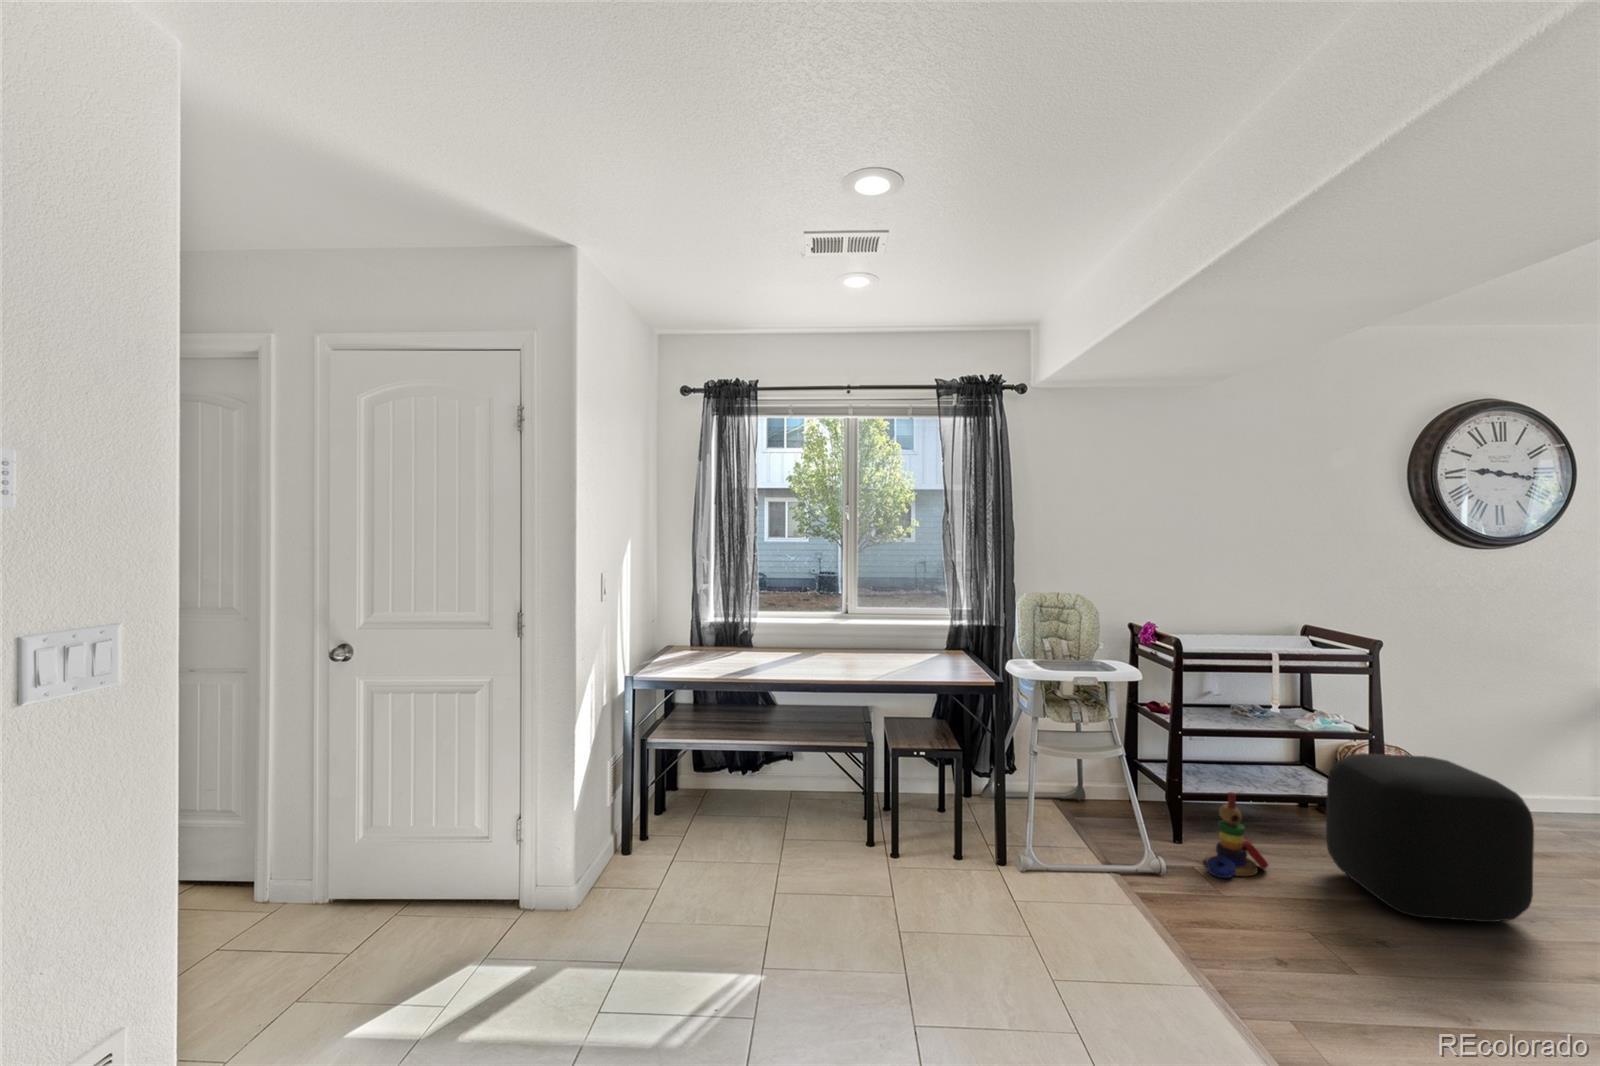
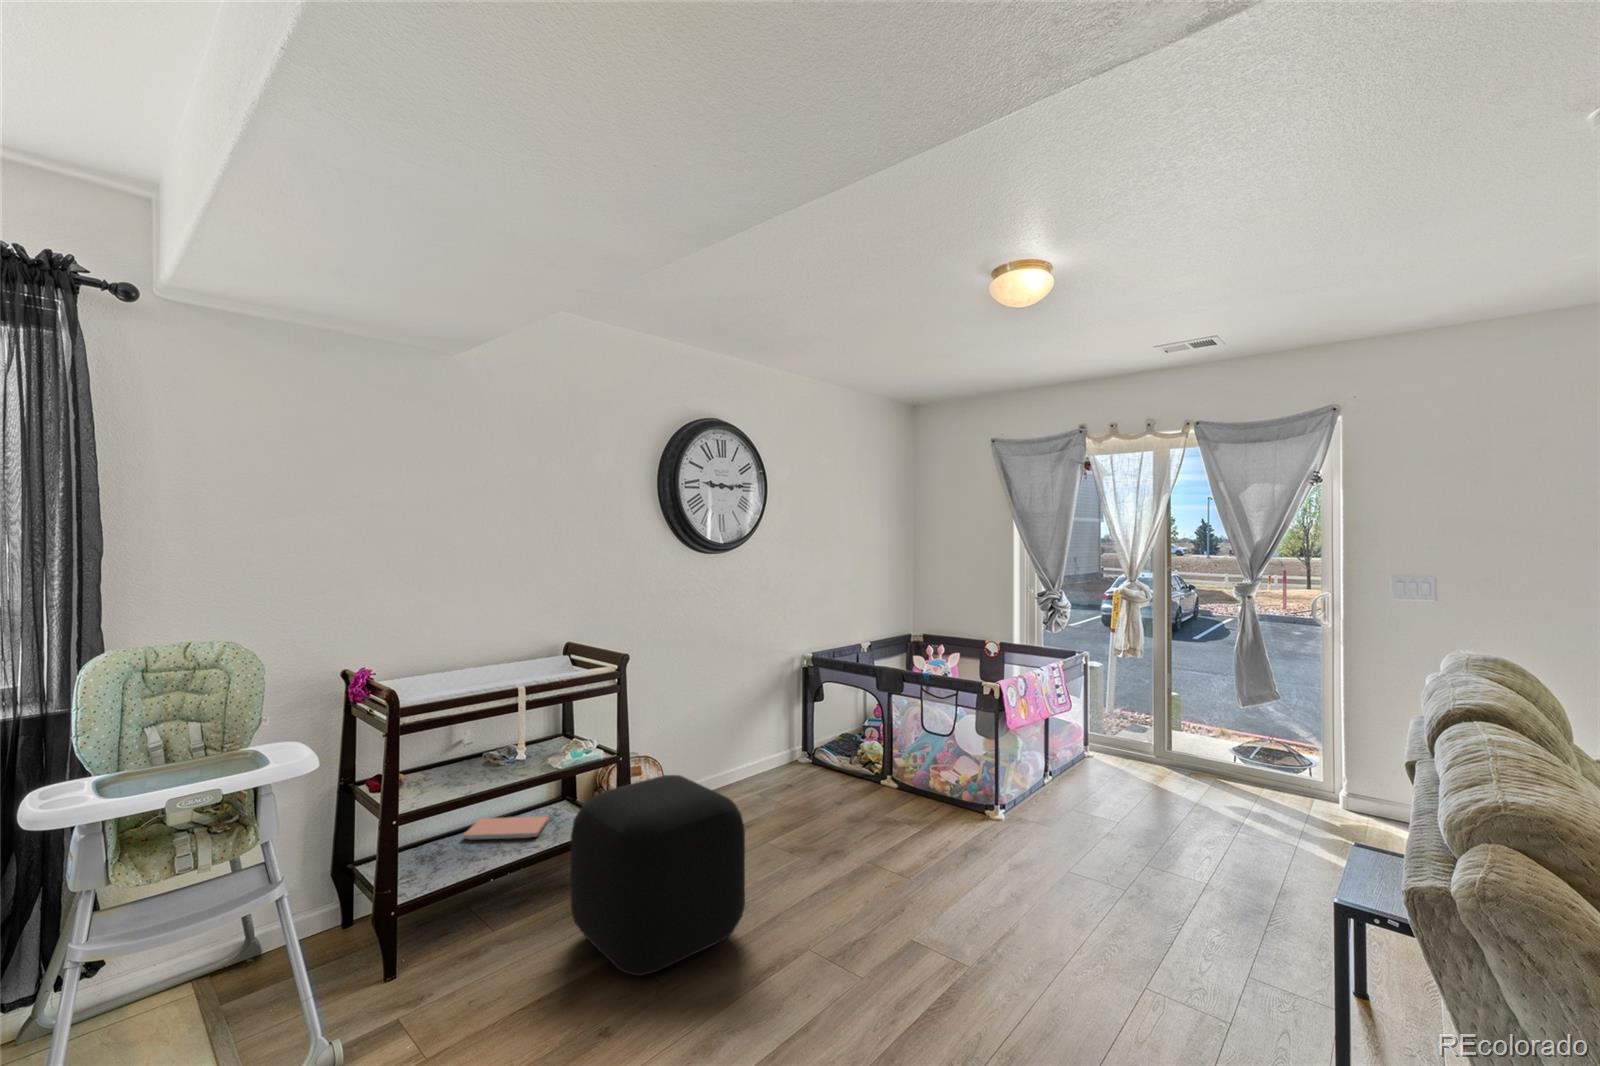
notebook: none [1218,758,1294,783] -> present [464,816,548,839]
stacking toy: present [1205,792,1269,878] -> none [421,886,506,1021]

